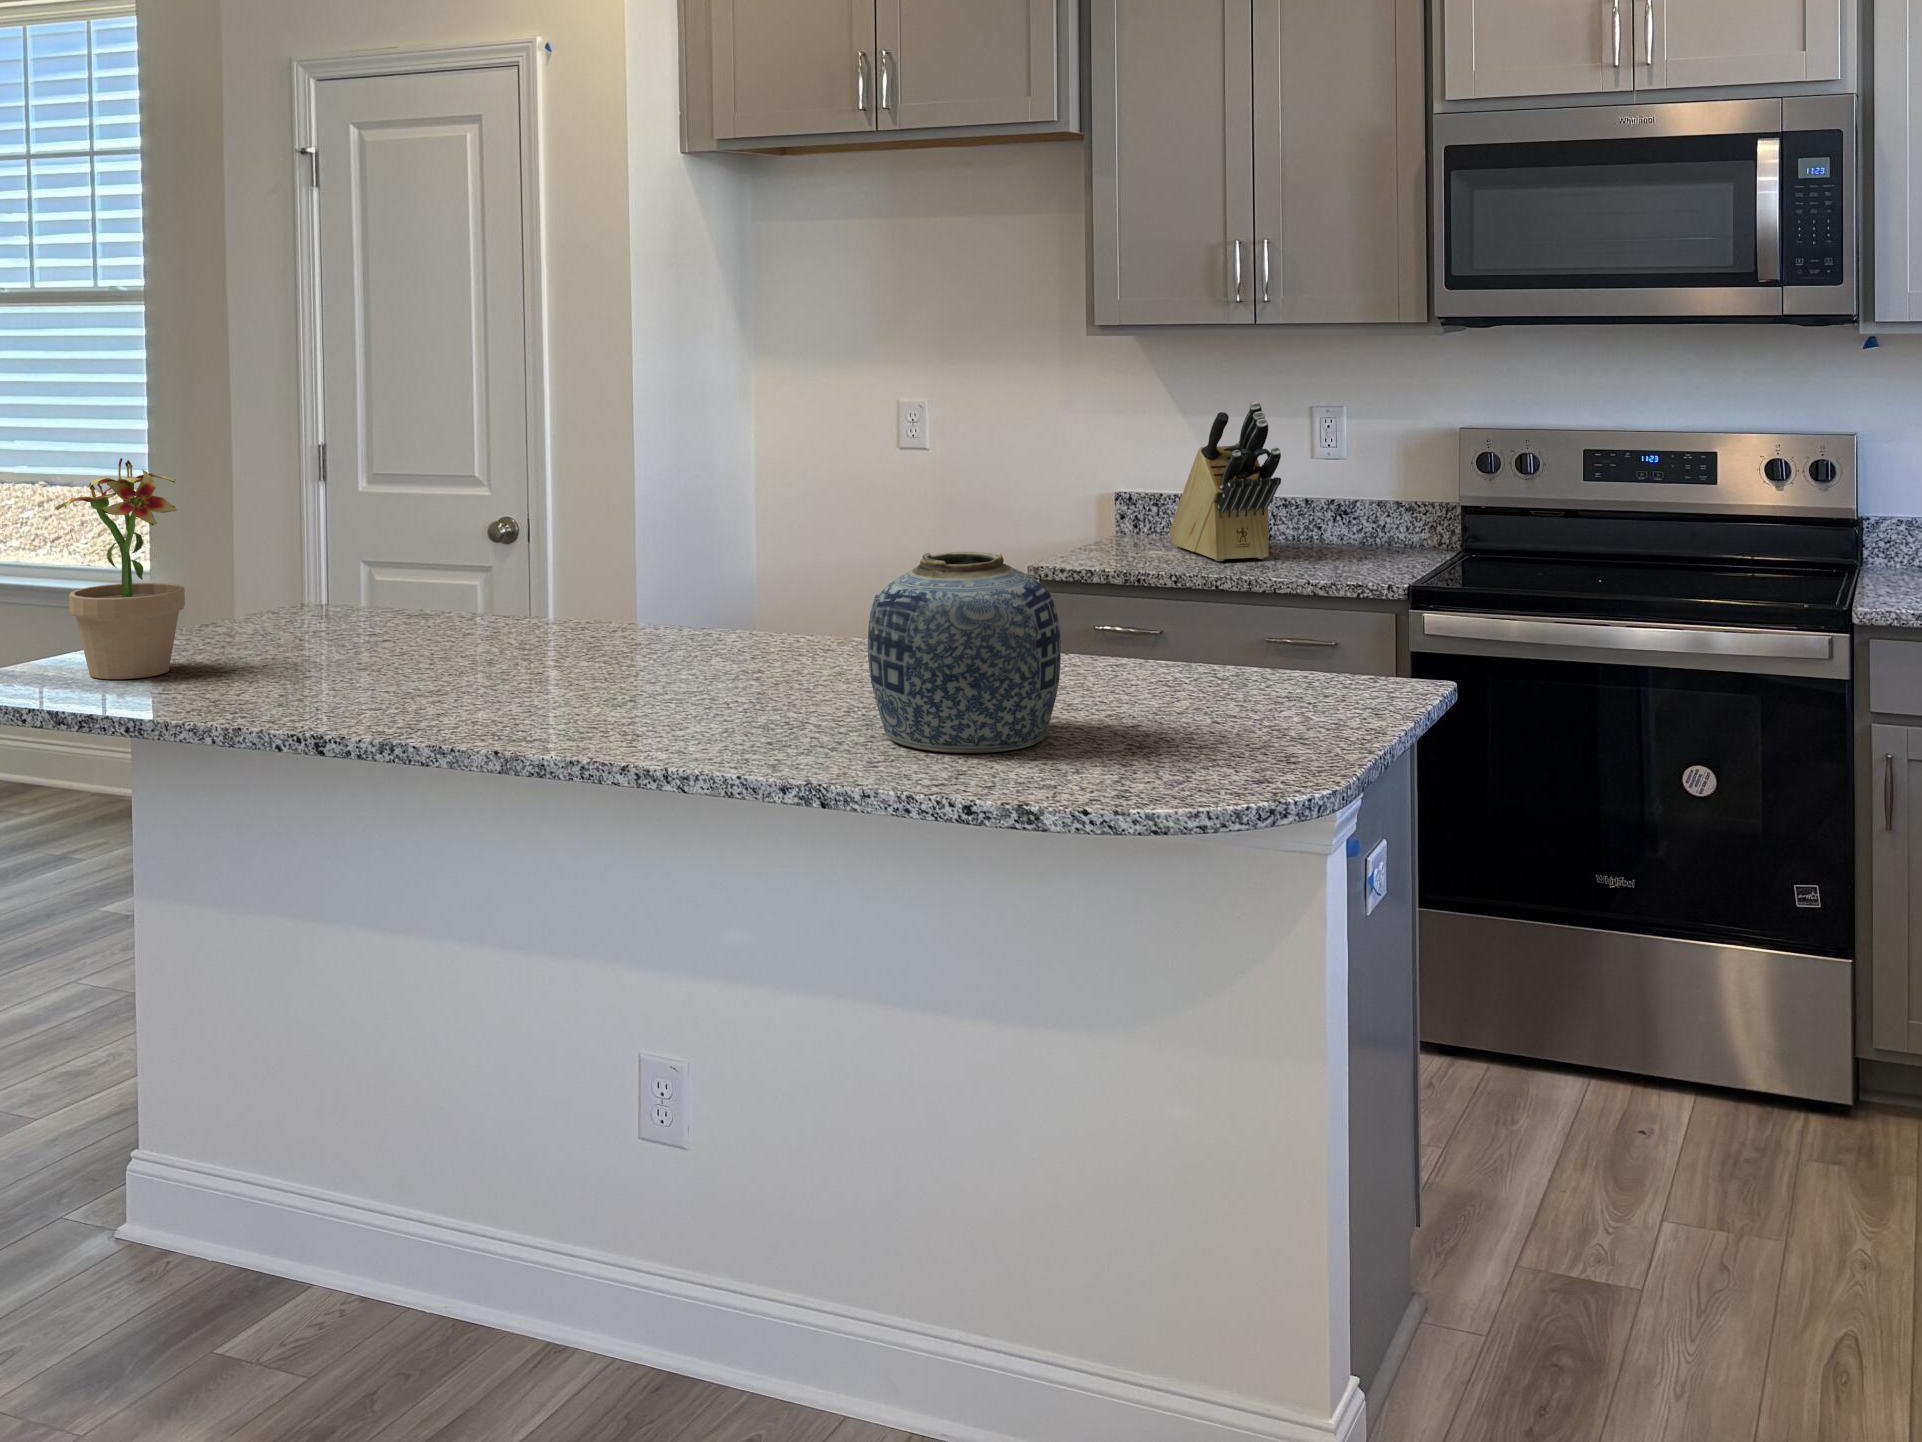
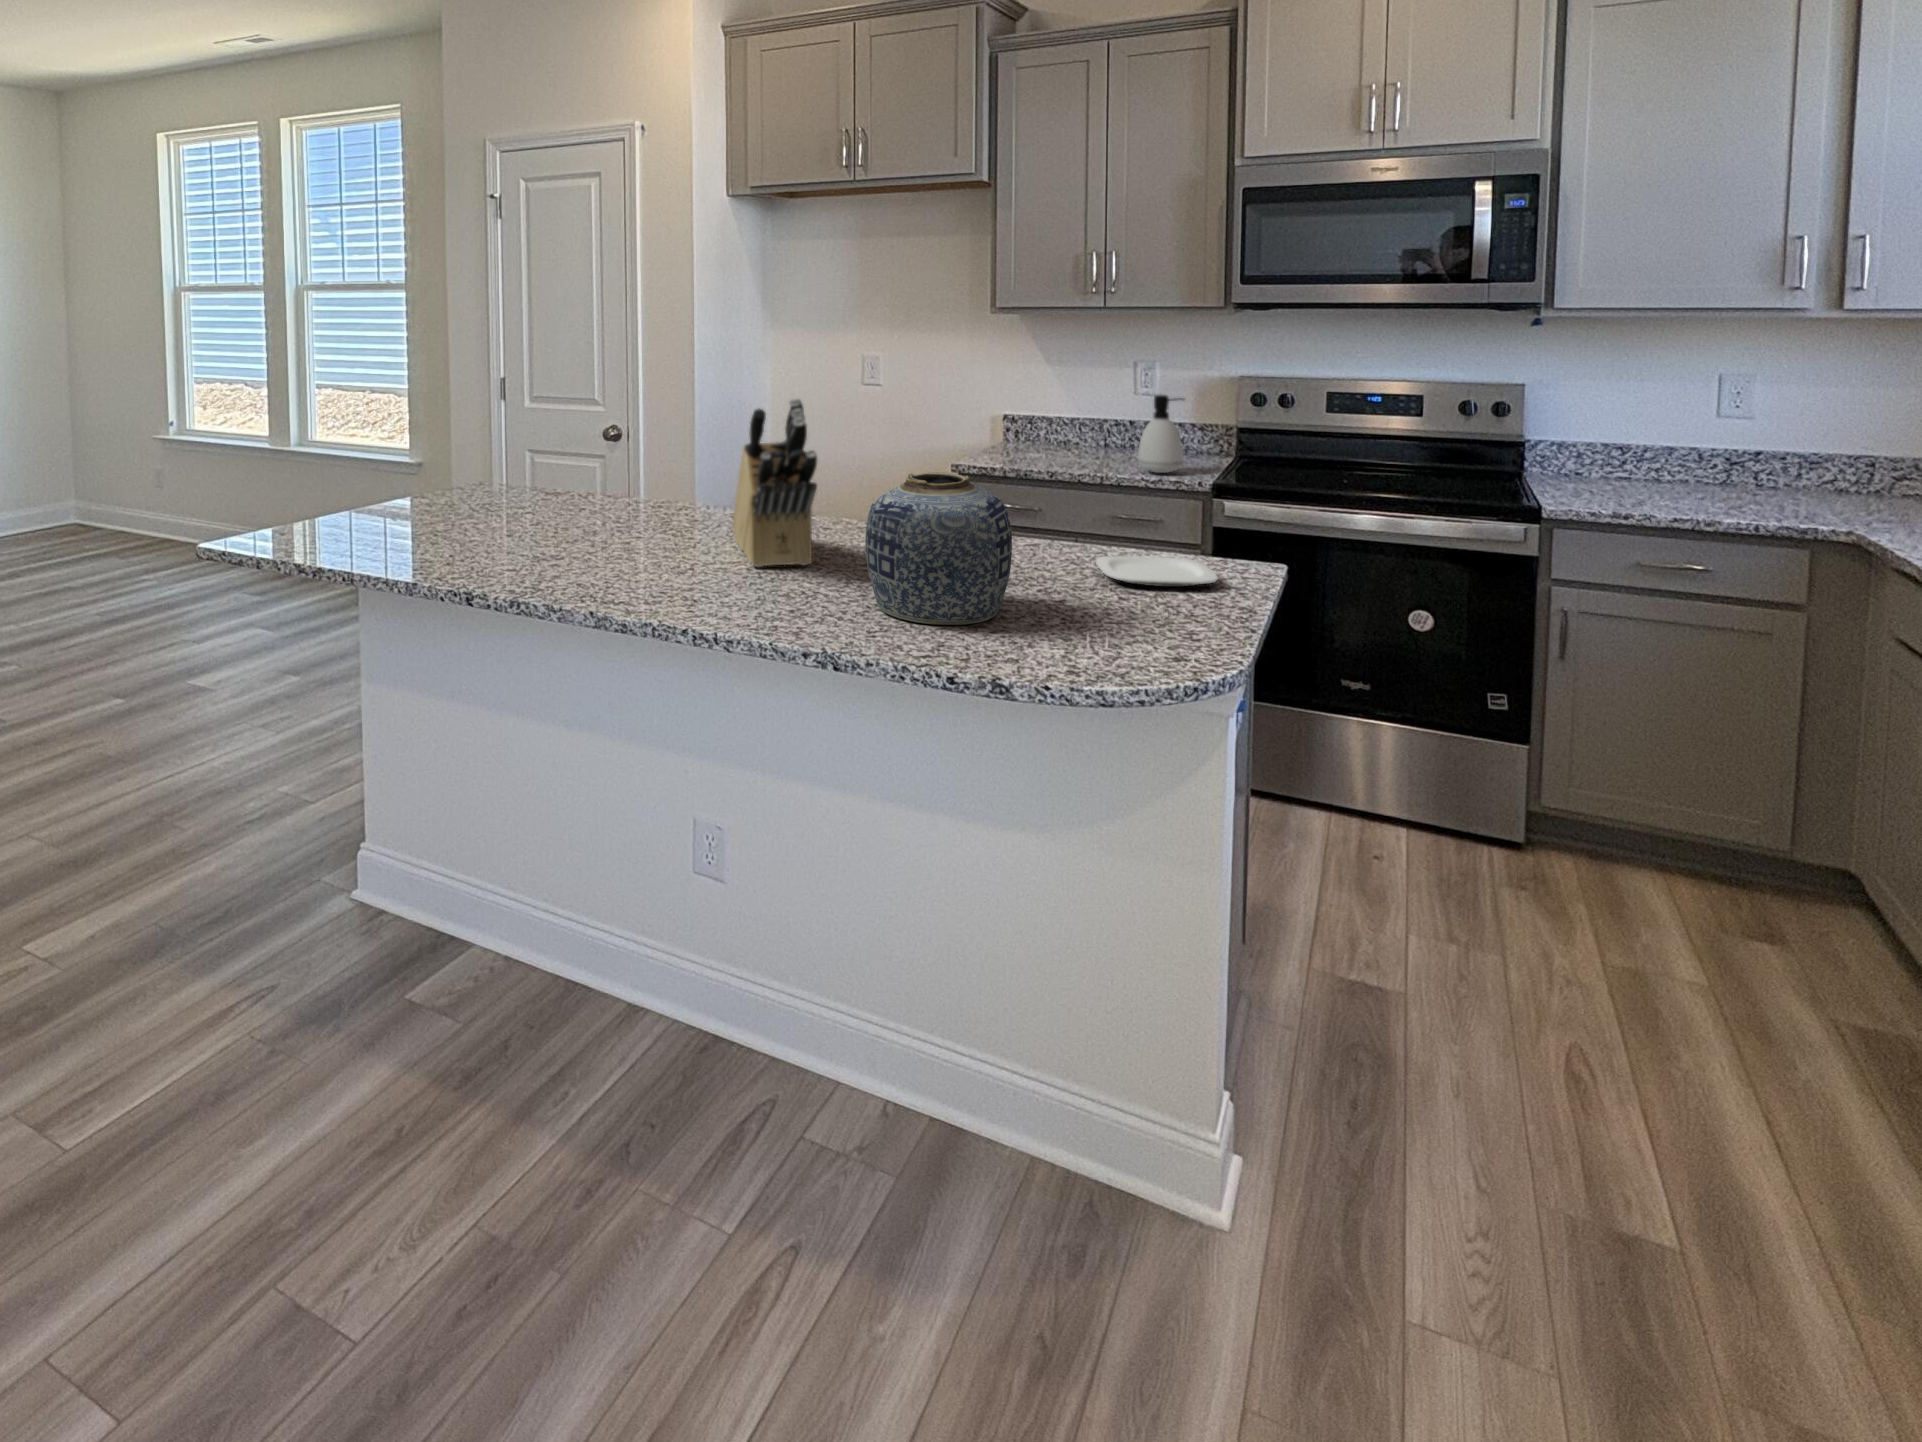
knife block: present [1169,402,1281,561] -> present [732,398,817,567]
soap dispenser: none [1306,455,1373,574] -> present [1138,395,1183,473]
potted plant: present [55,458,185,679] -> none [304,392,392,541]
plate: none [1190,670,1346,706] -> present [1096,556,1218,587]

